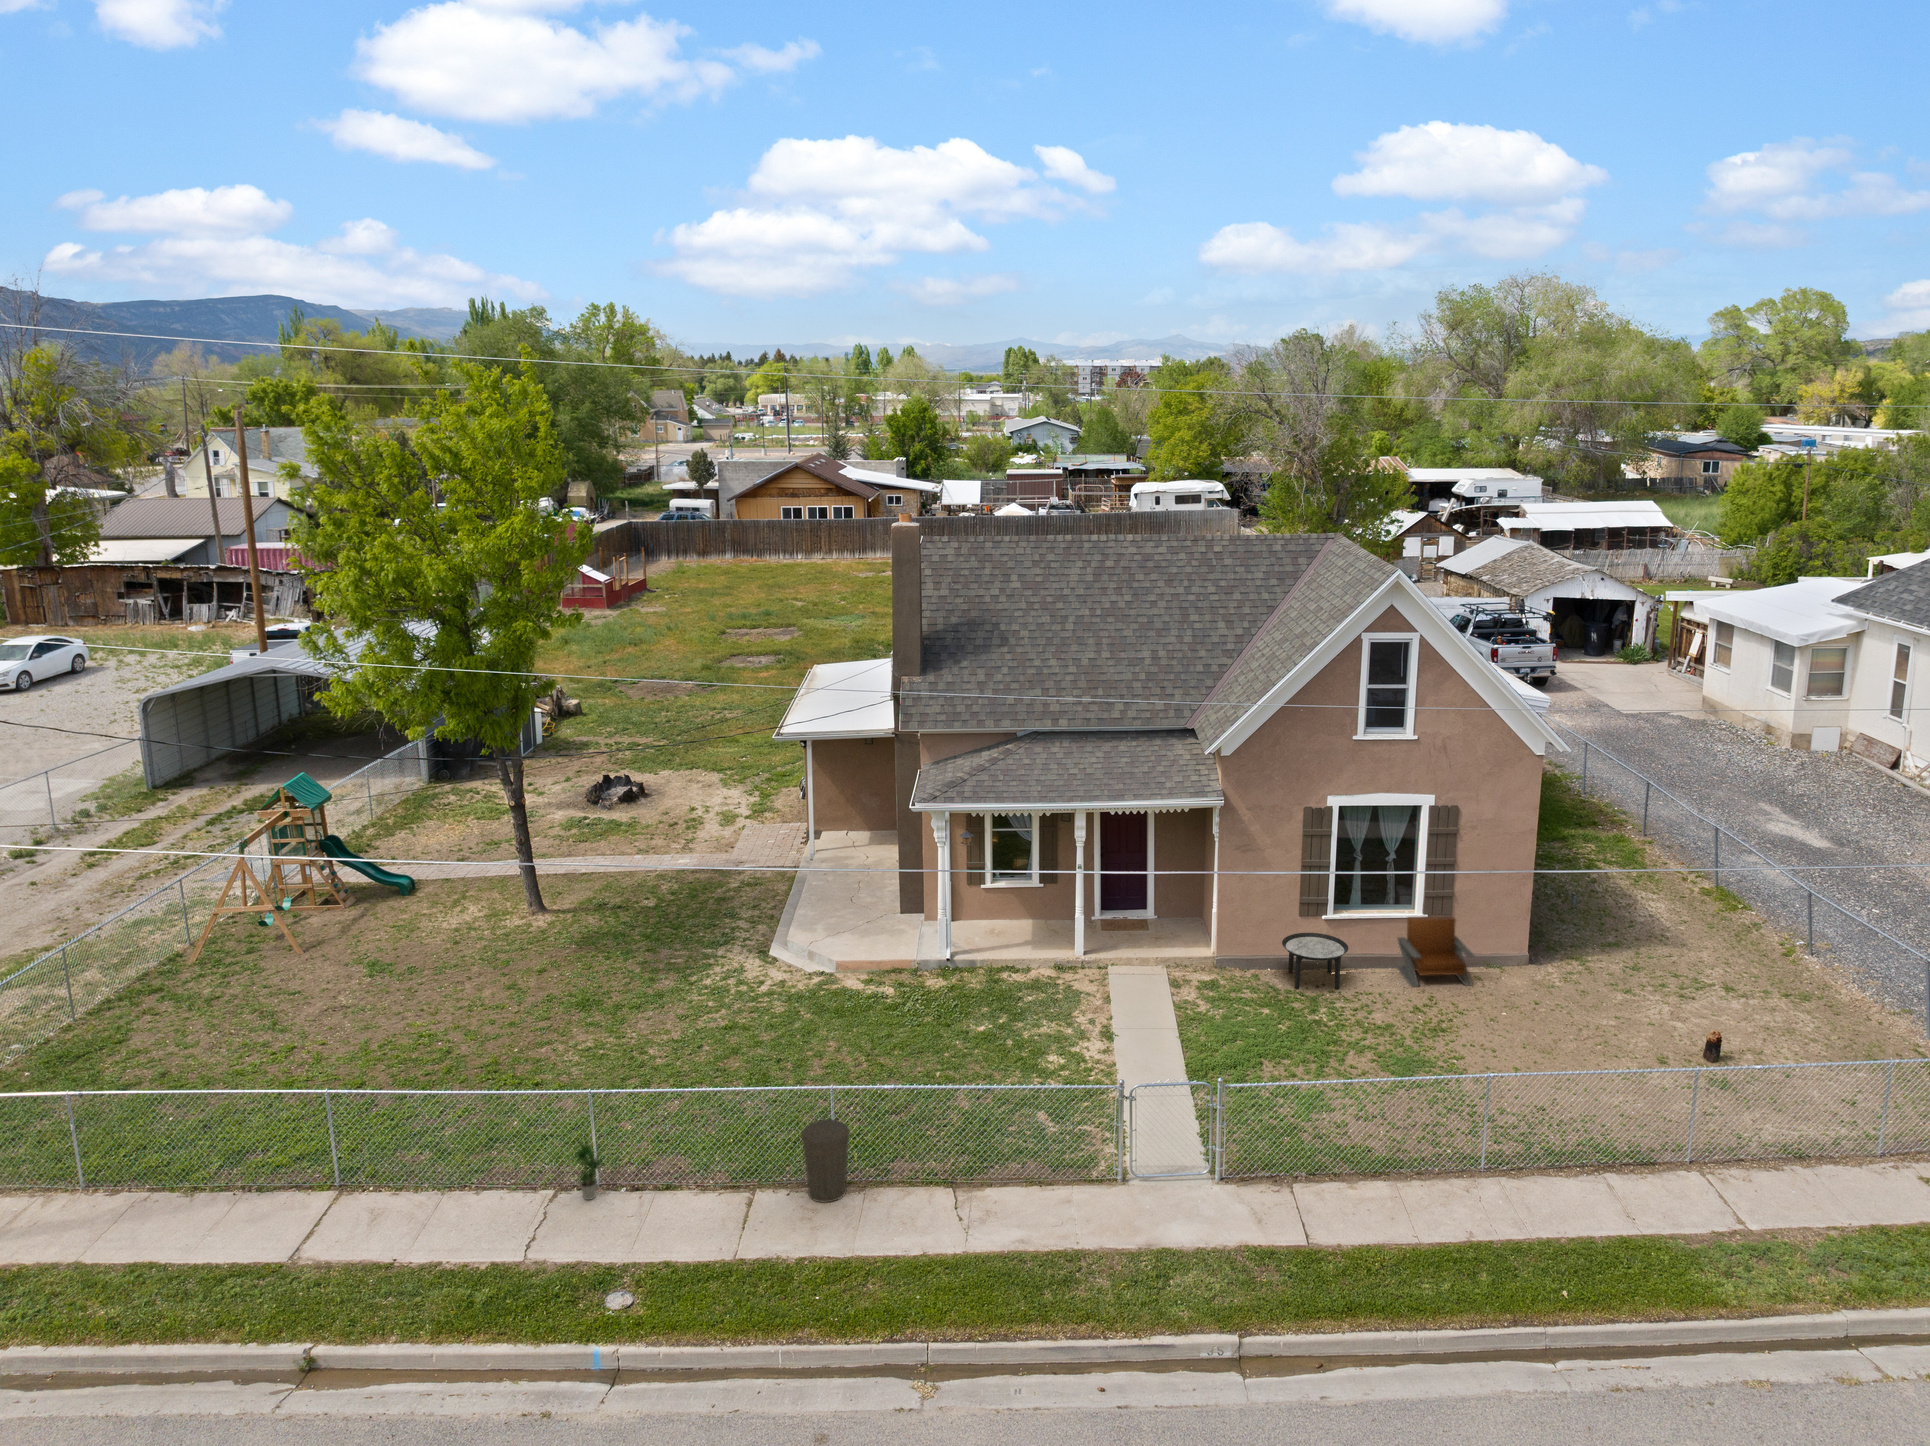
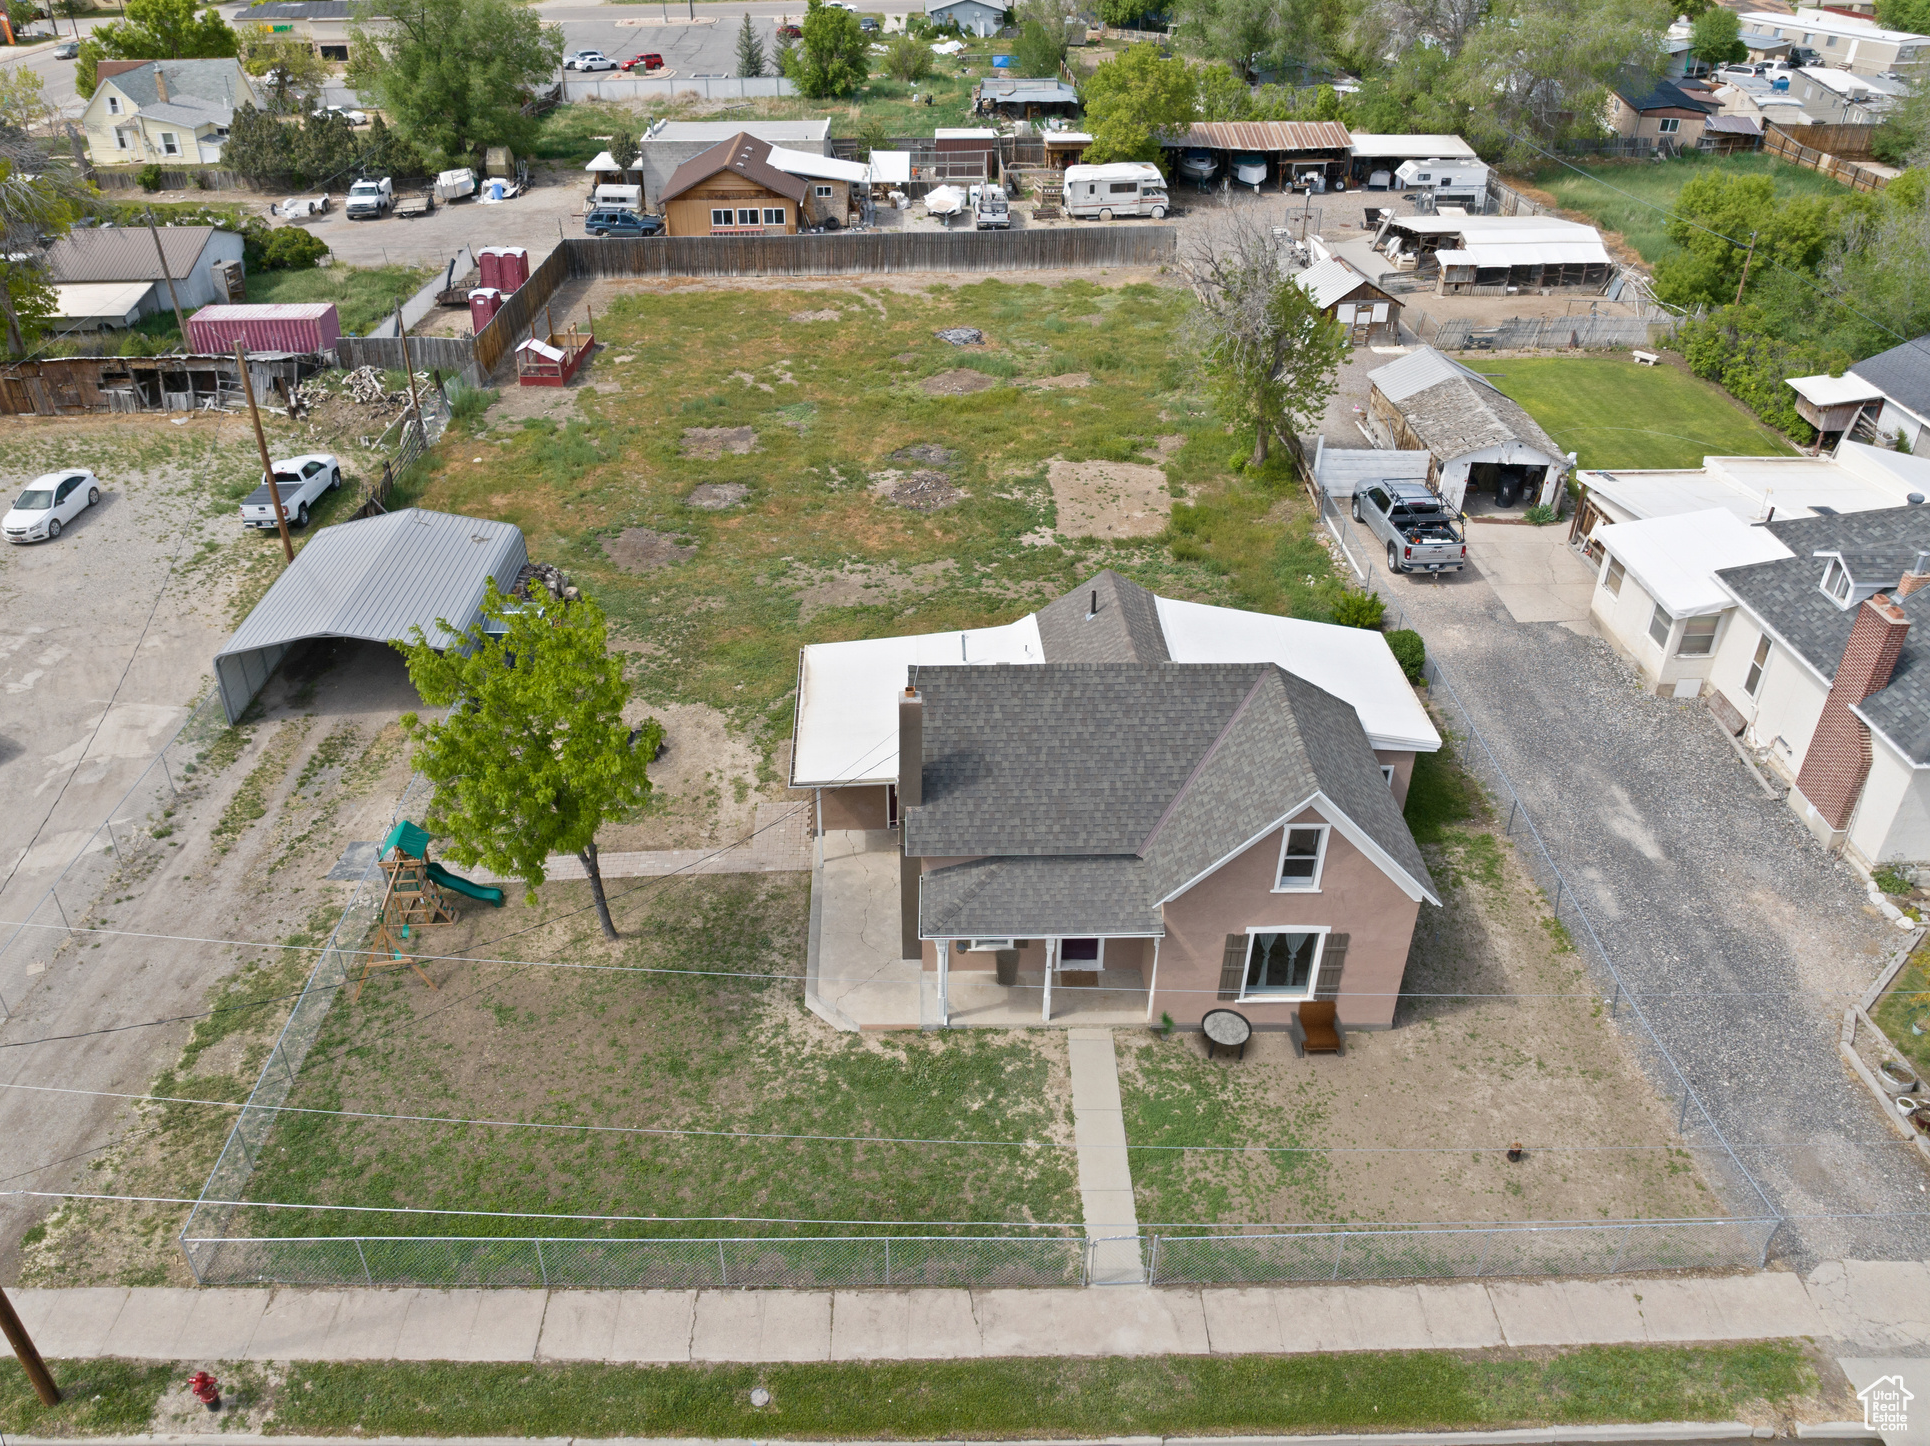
trash can: present [801,1119,850,1203] -> present [995,948,1021,987]
potted plant: present [569,1139,602,1200] -> present [1159,1011,1175,1041]

